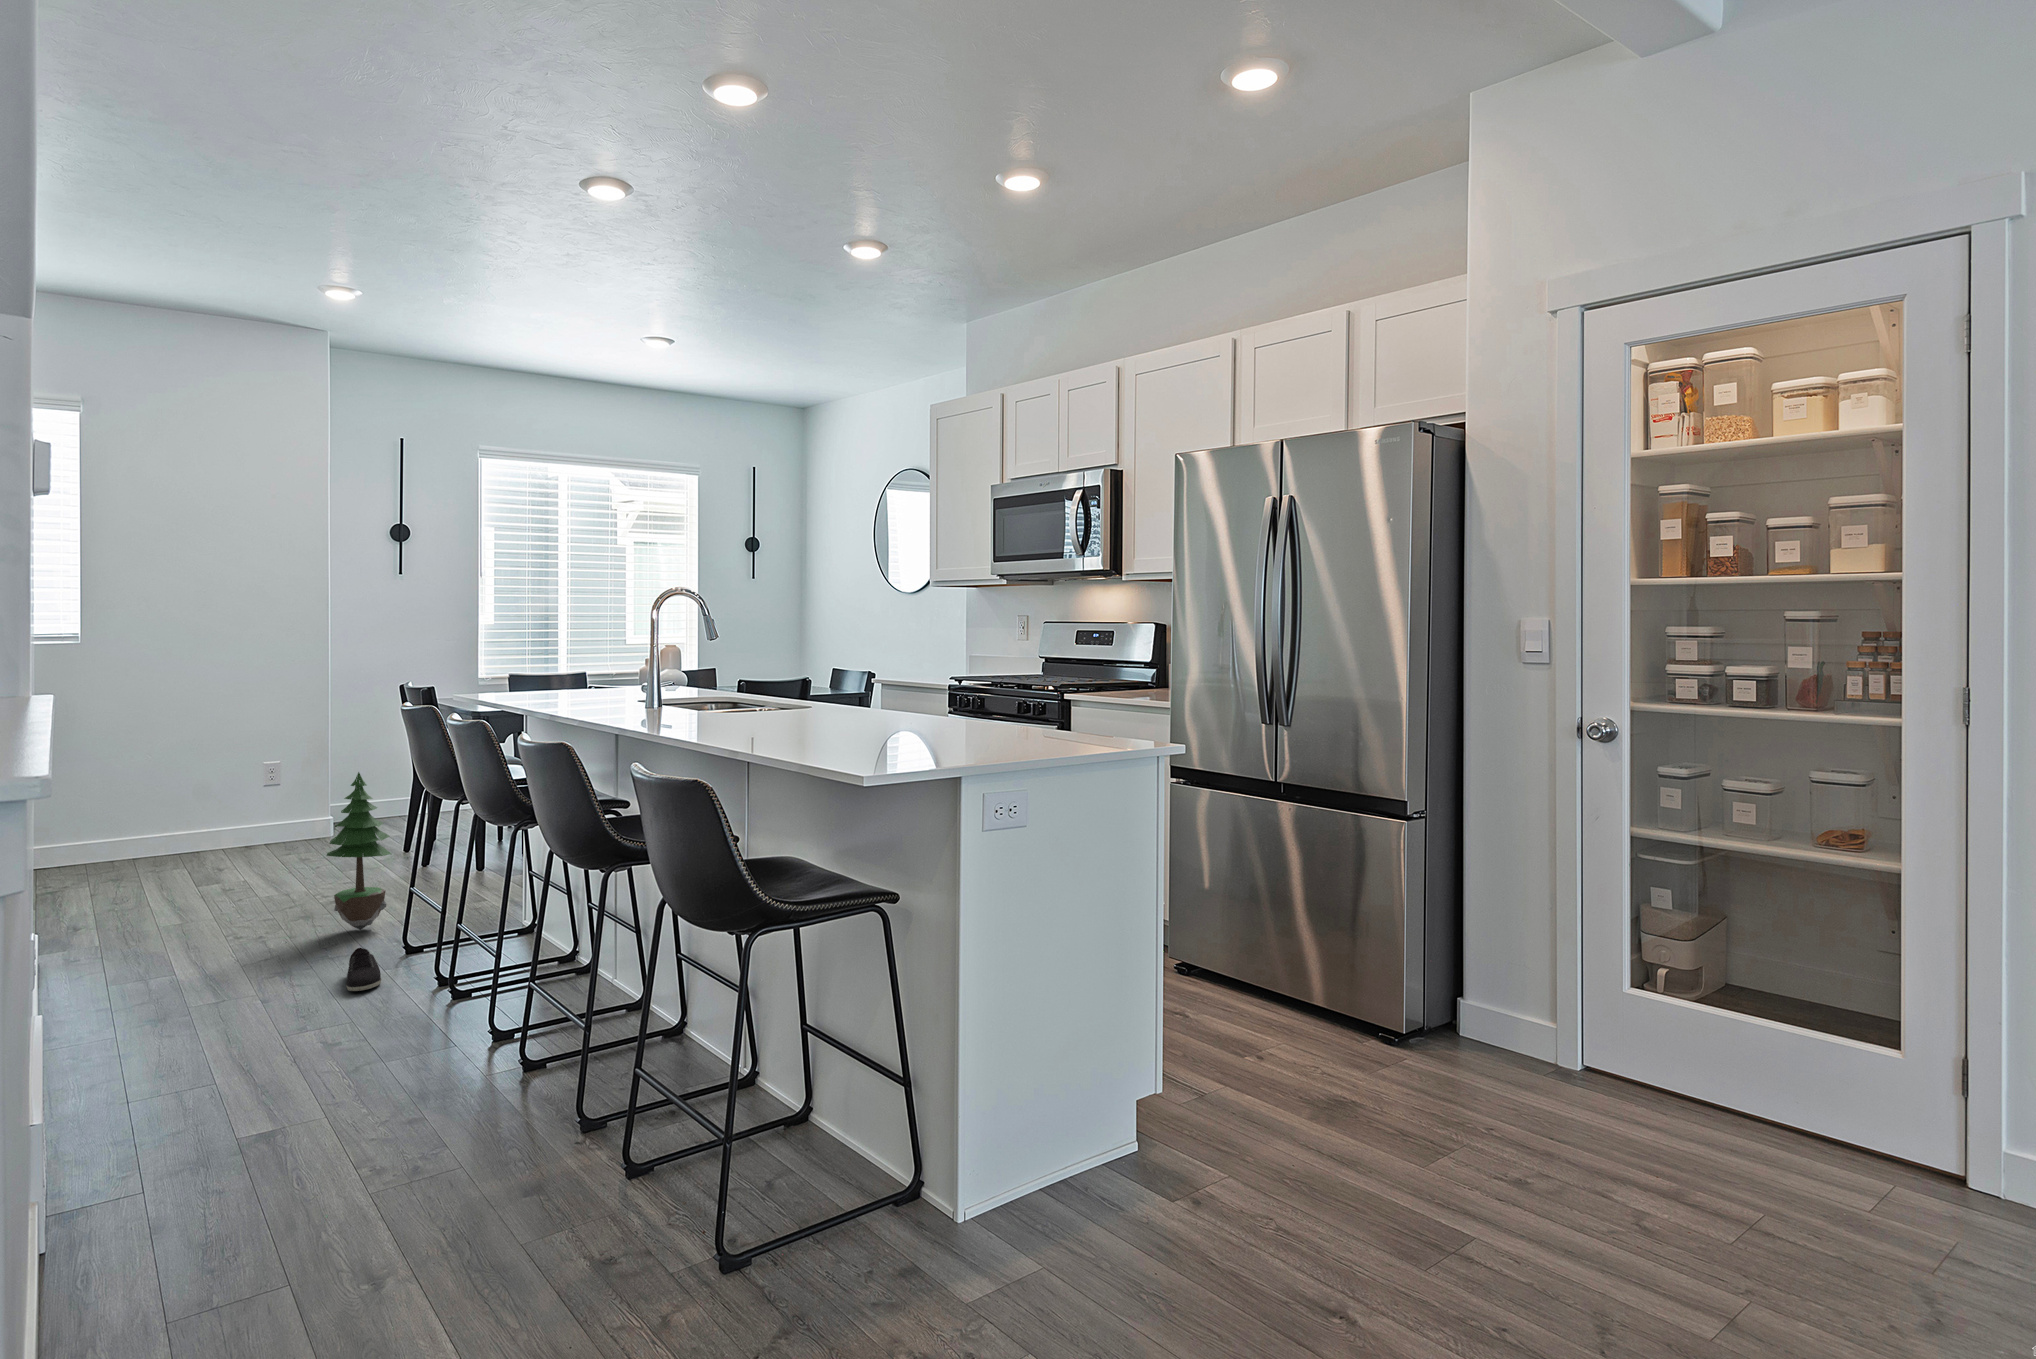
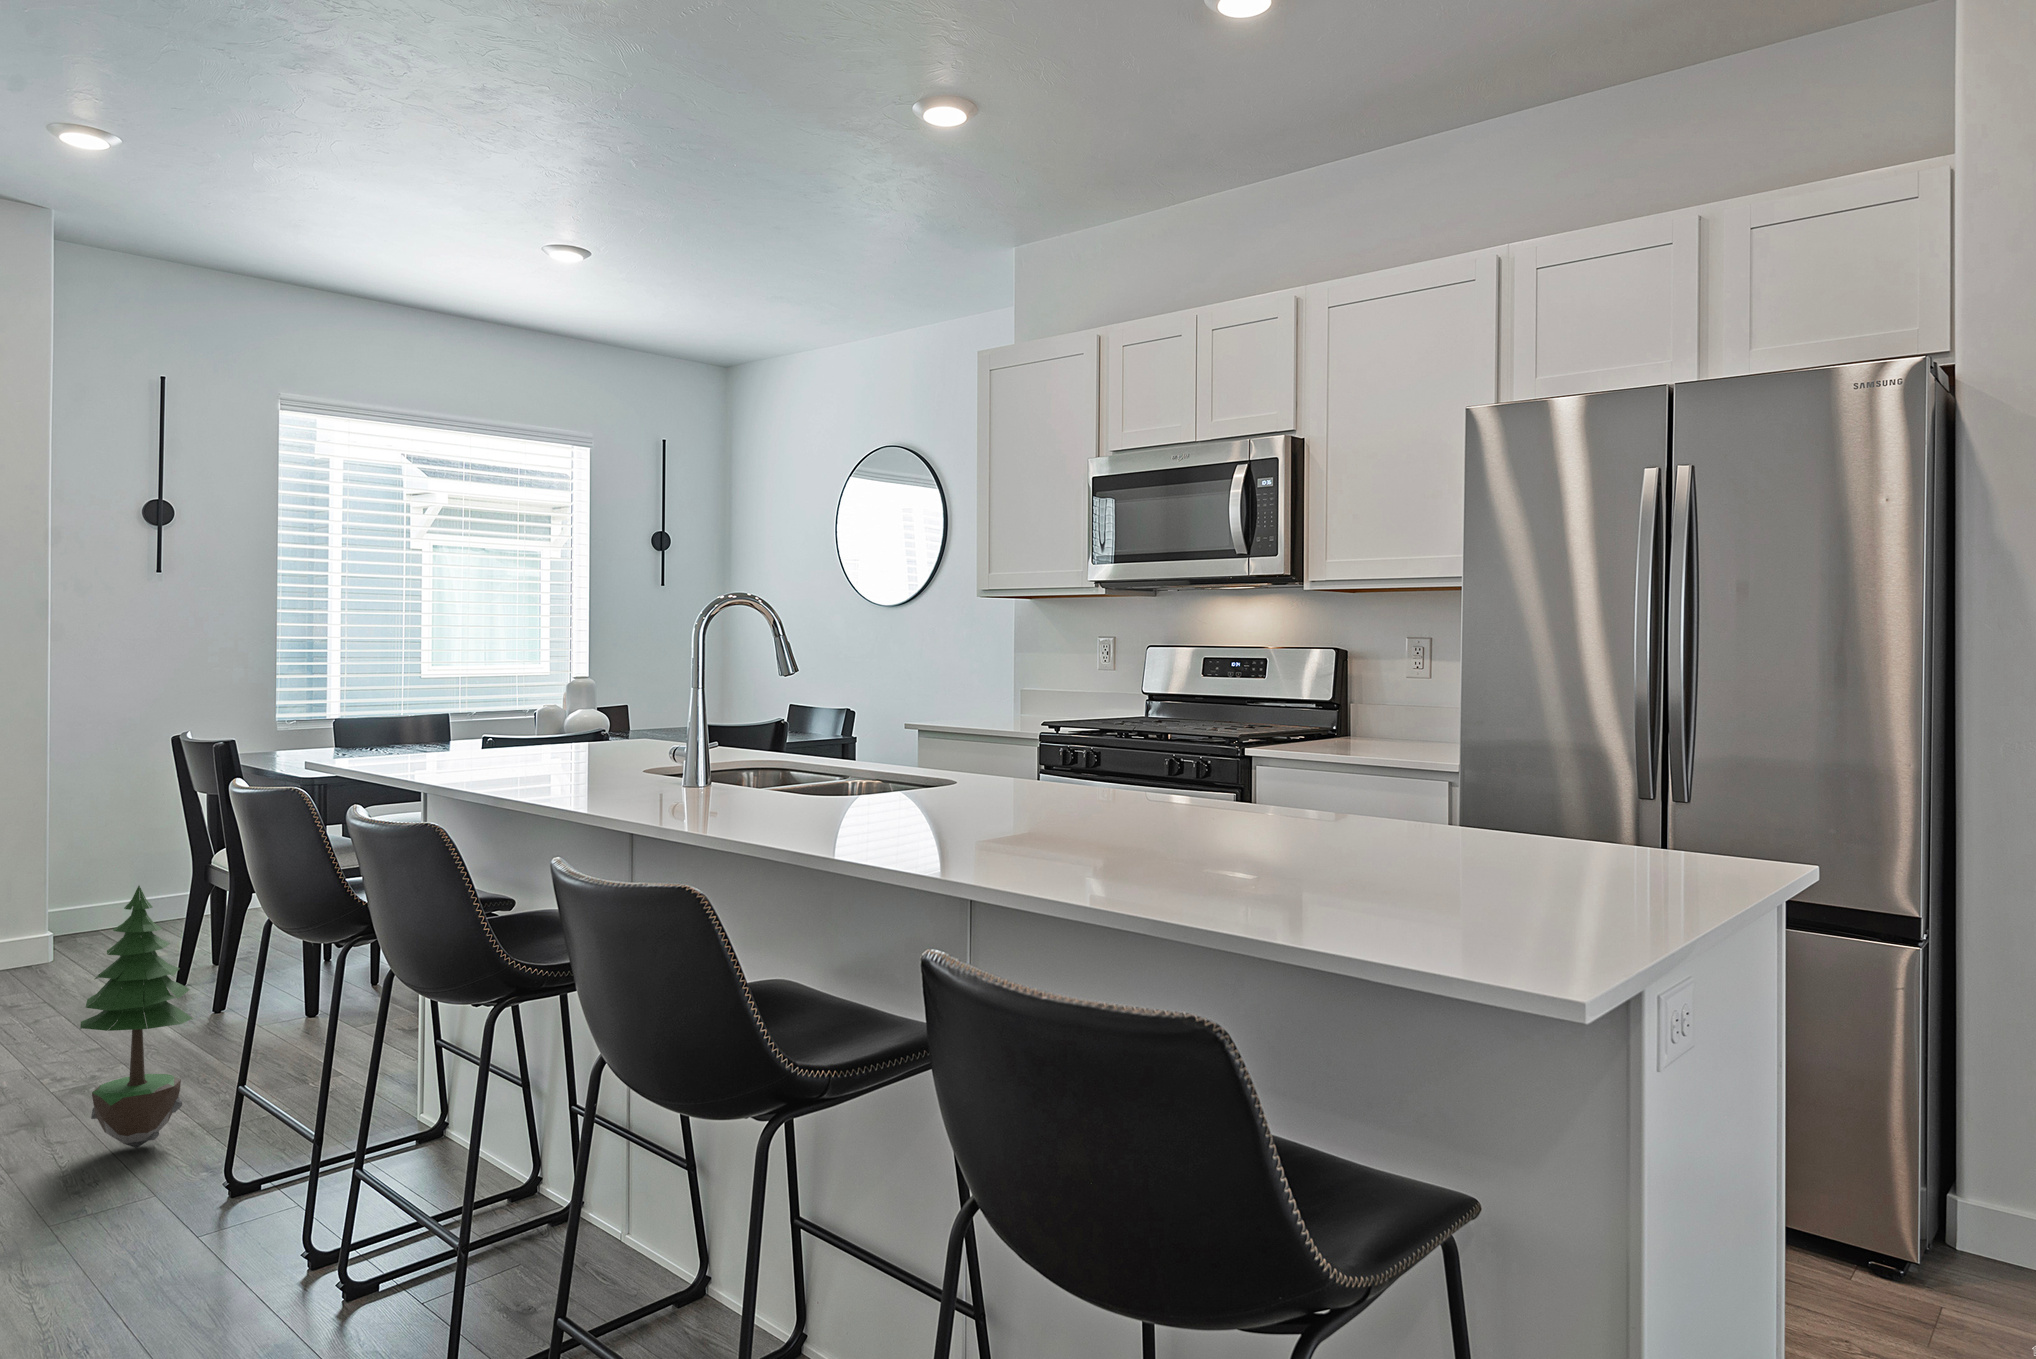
shoe: present [346,948,381,991] -> none [139,1200,204,1292]

